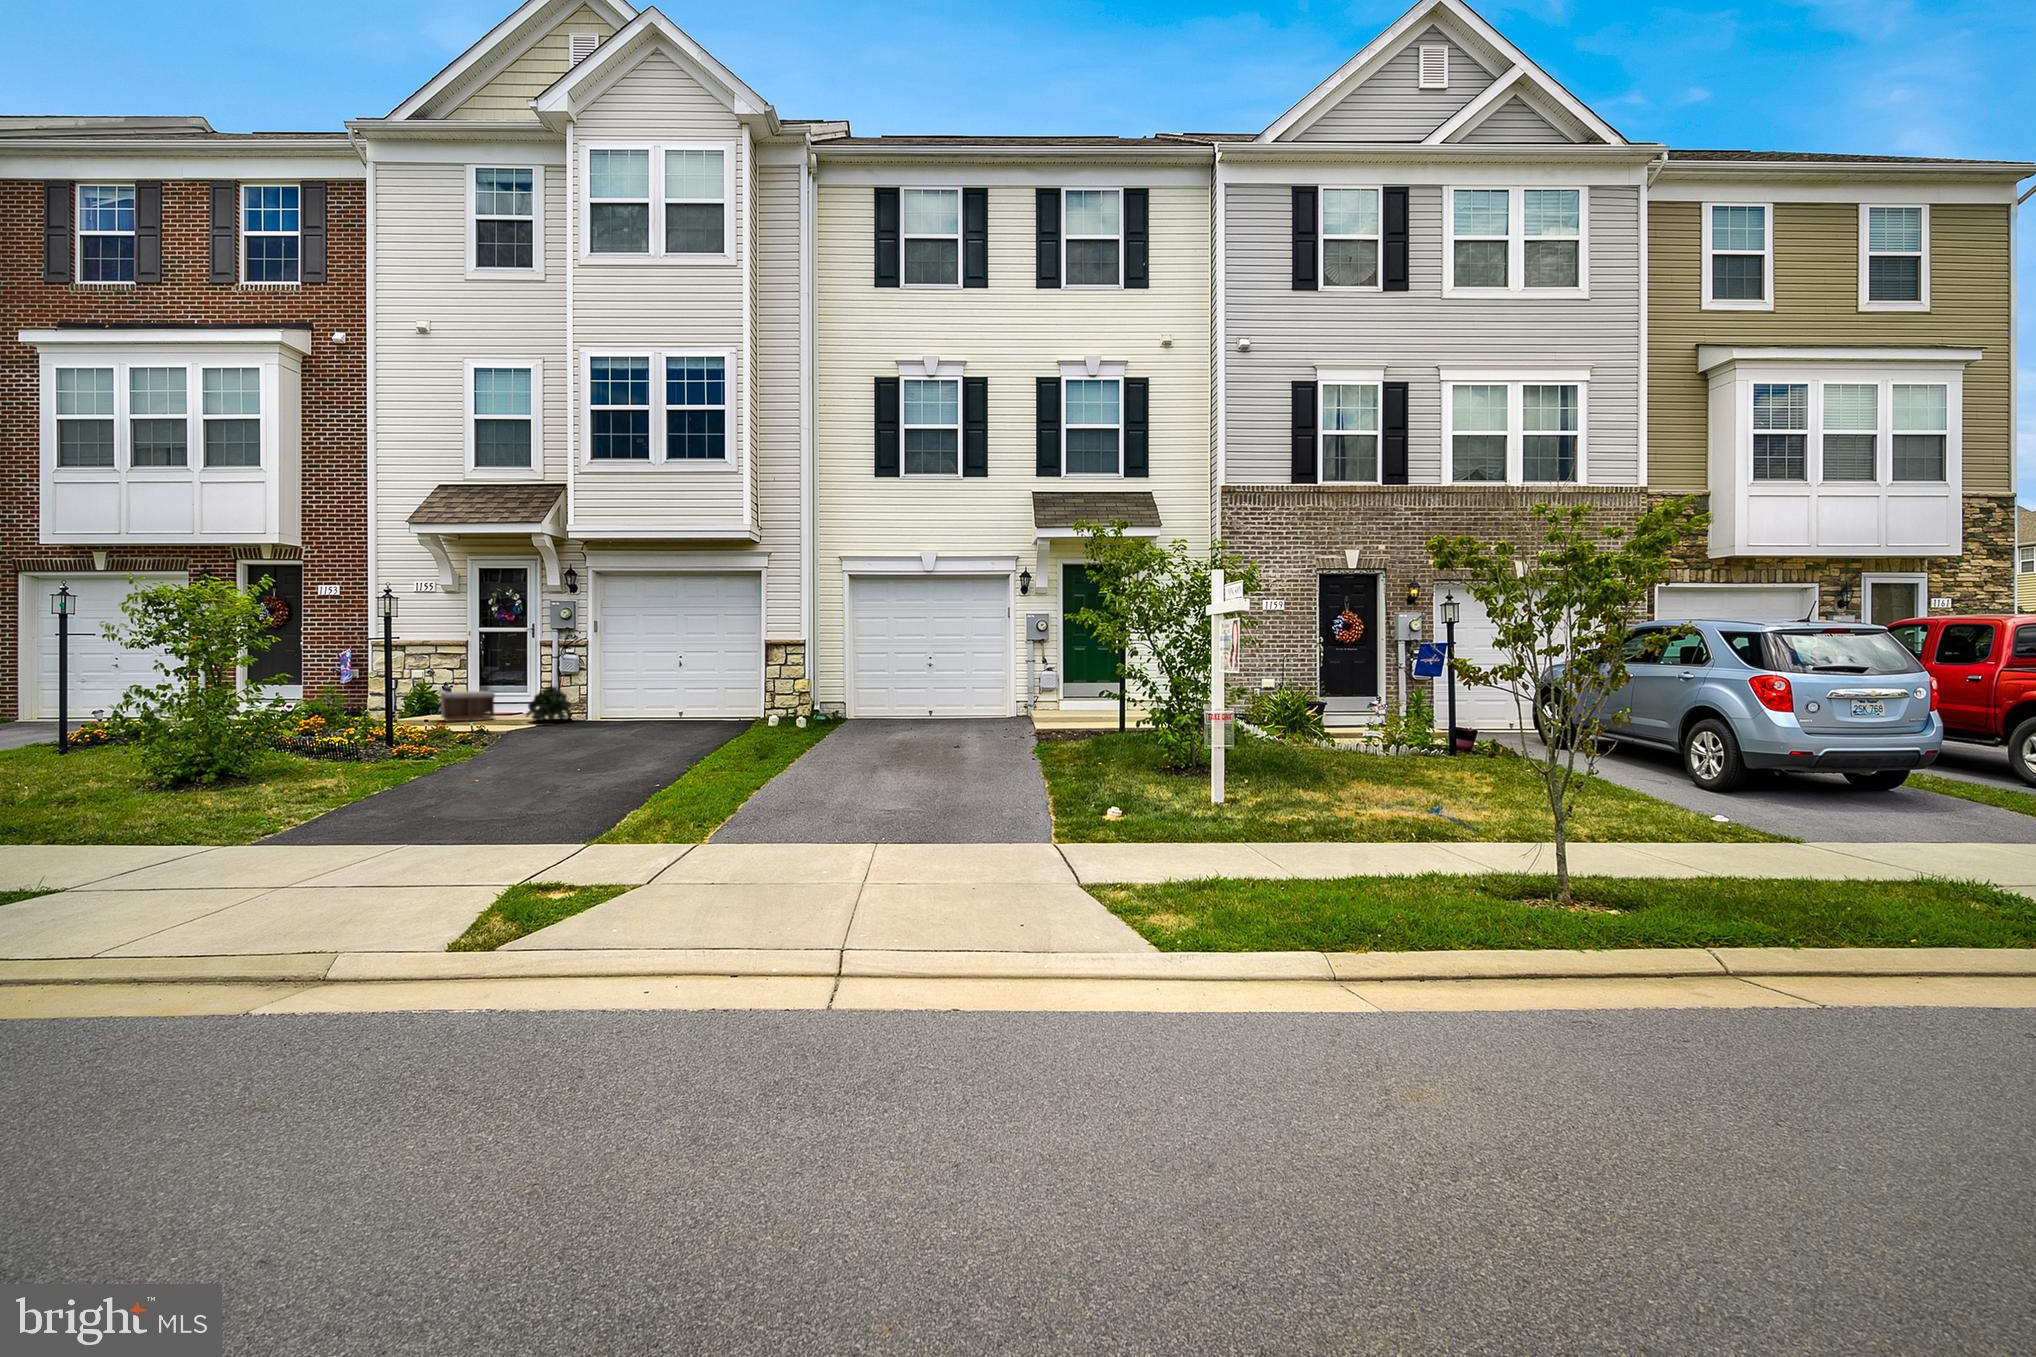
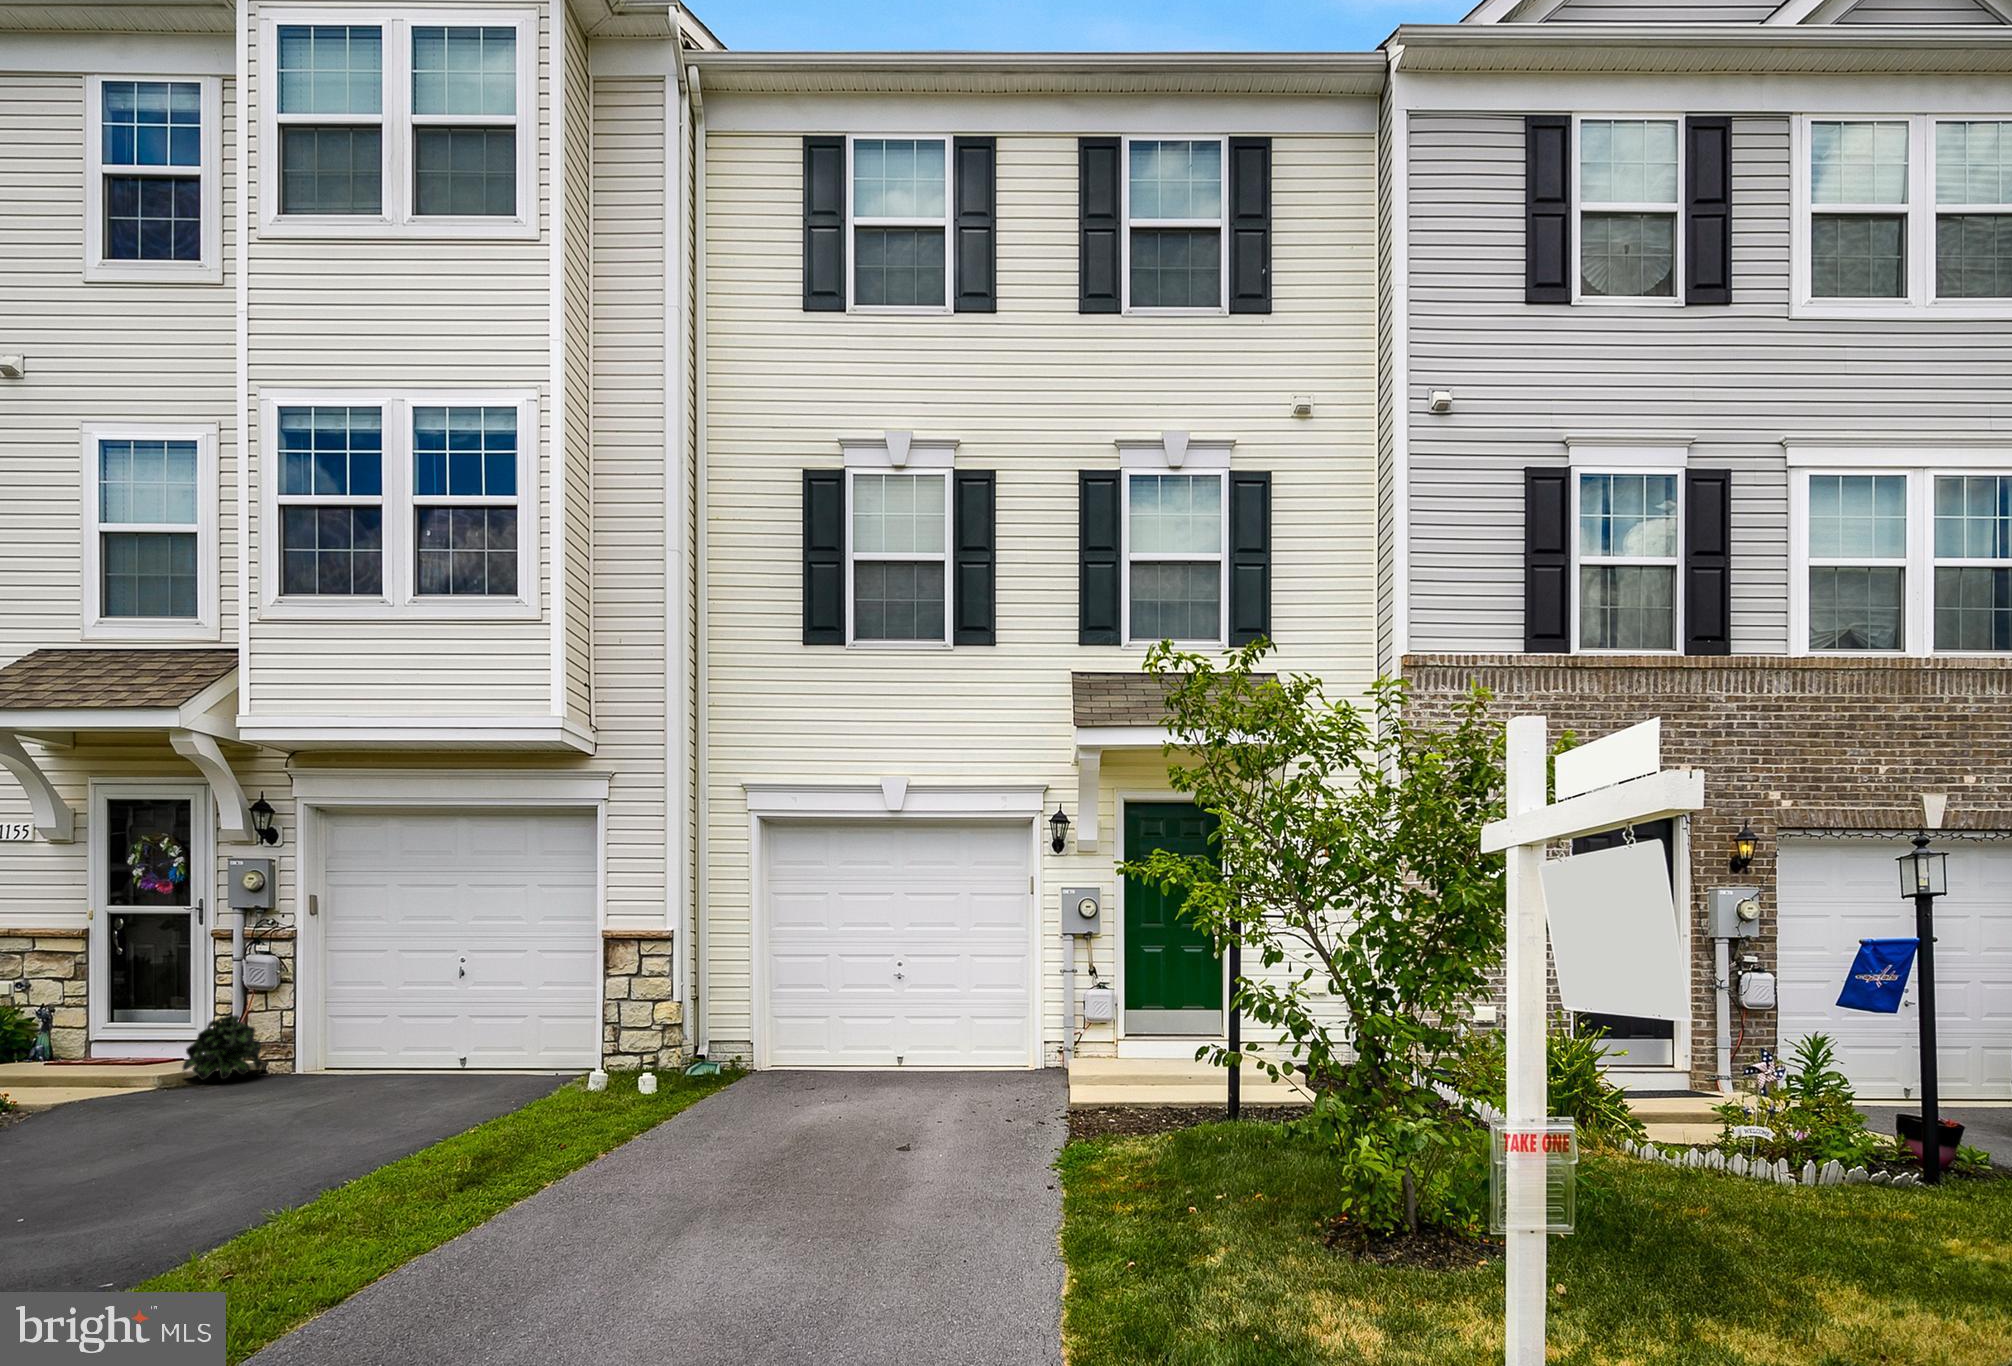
bench: present [440,691,495,722] -> none [36,1019,131,1078]

